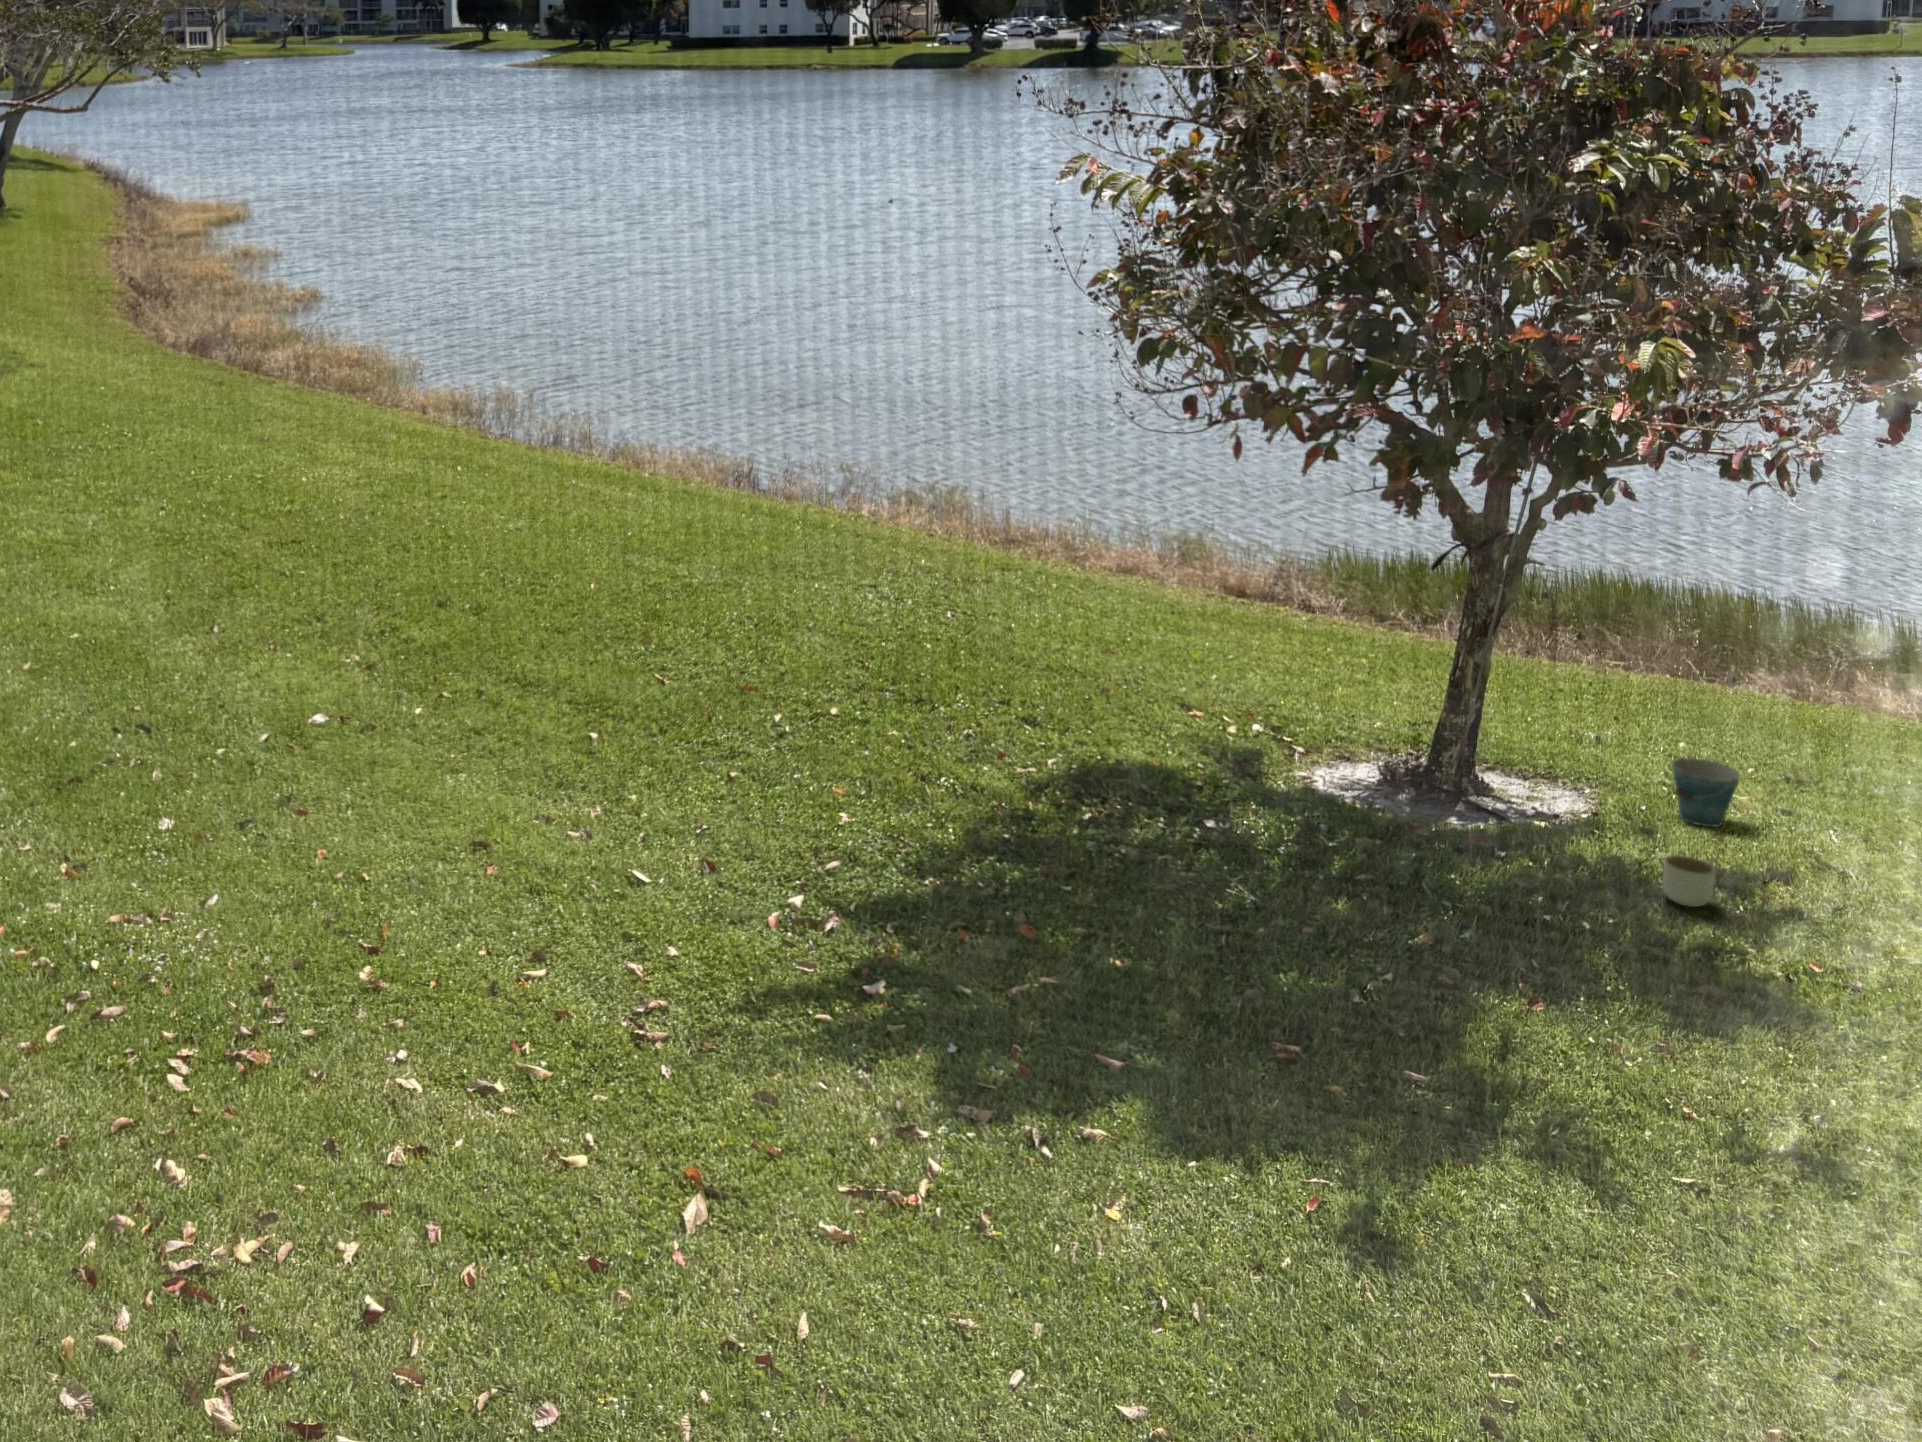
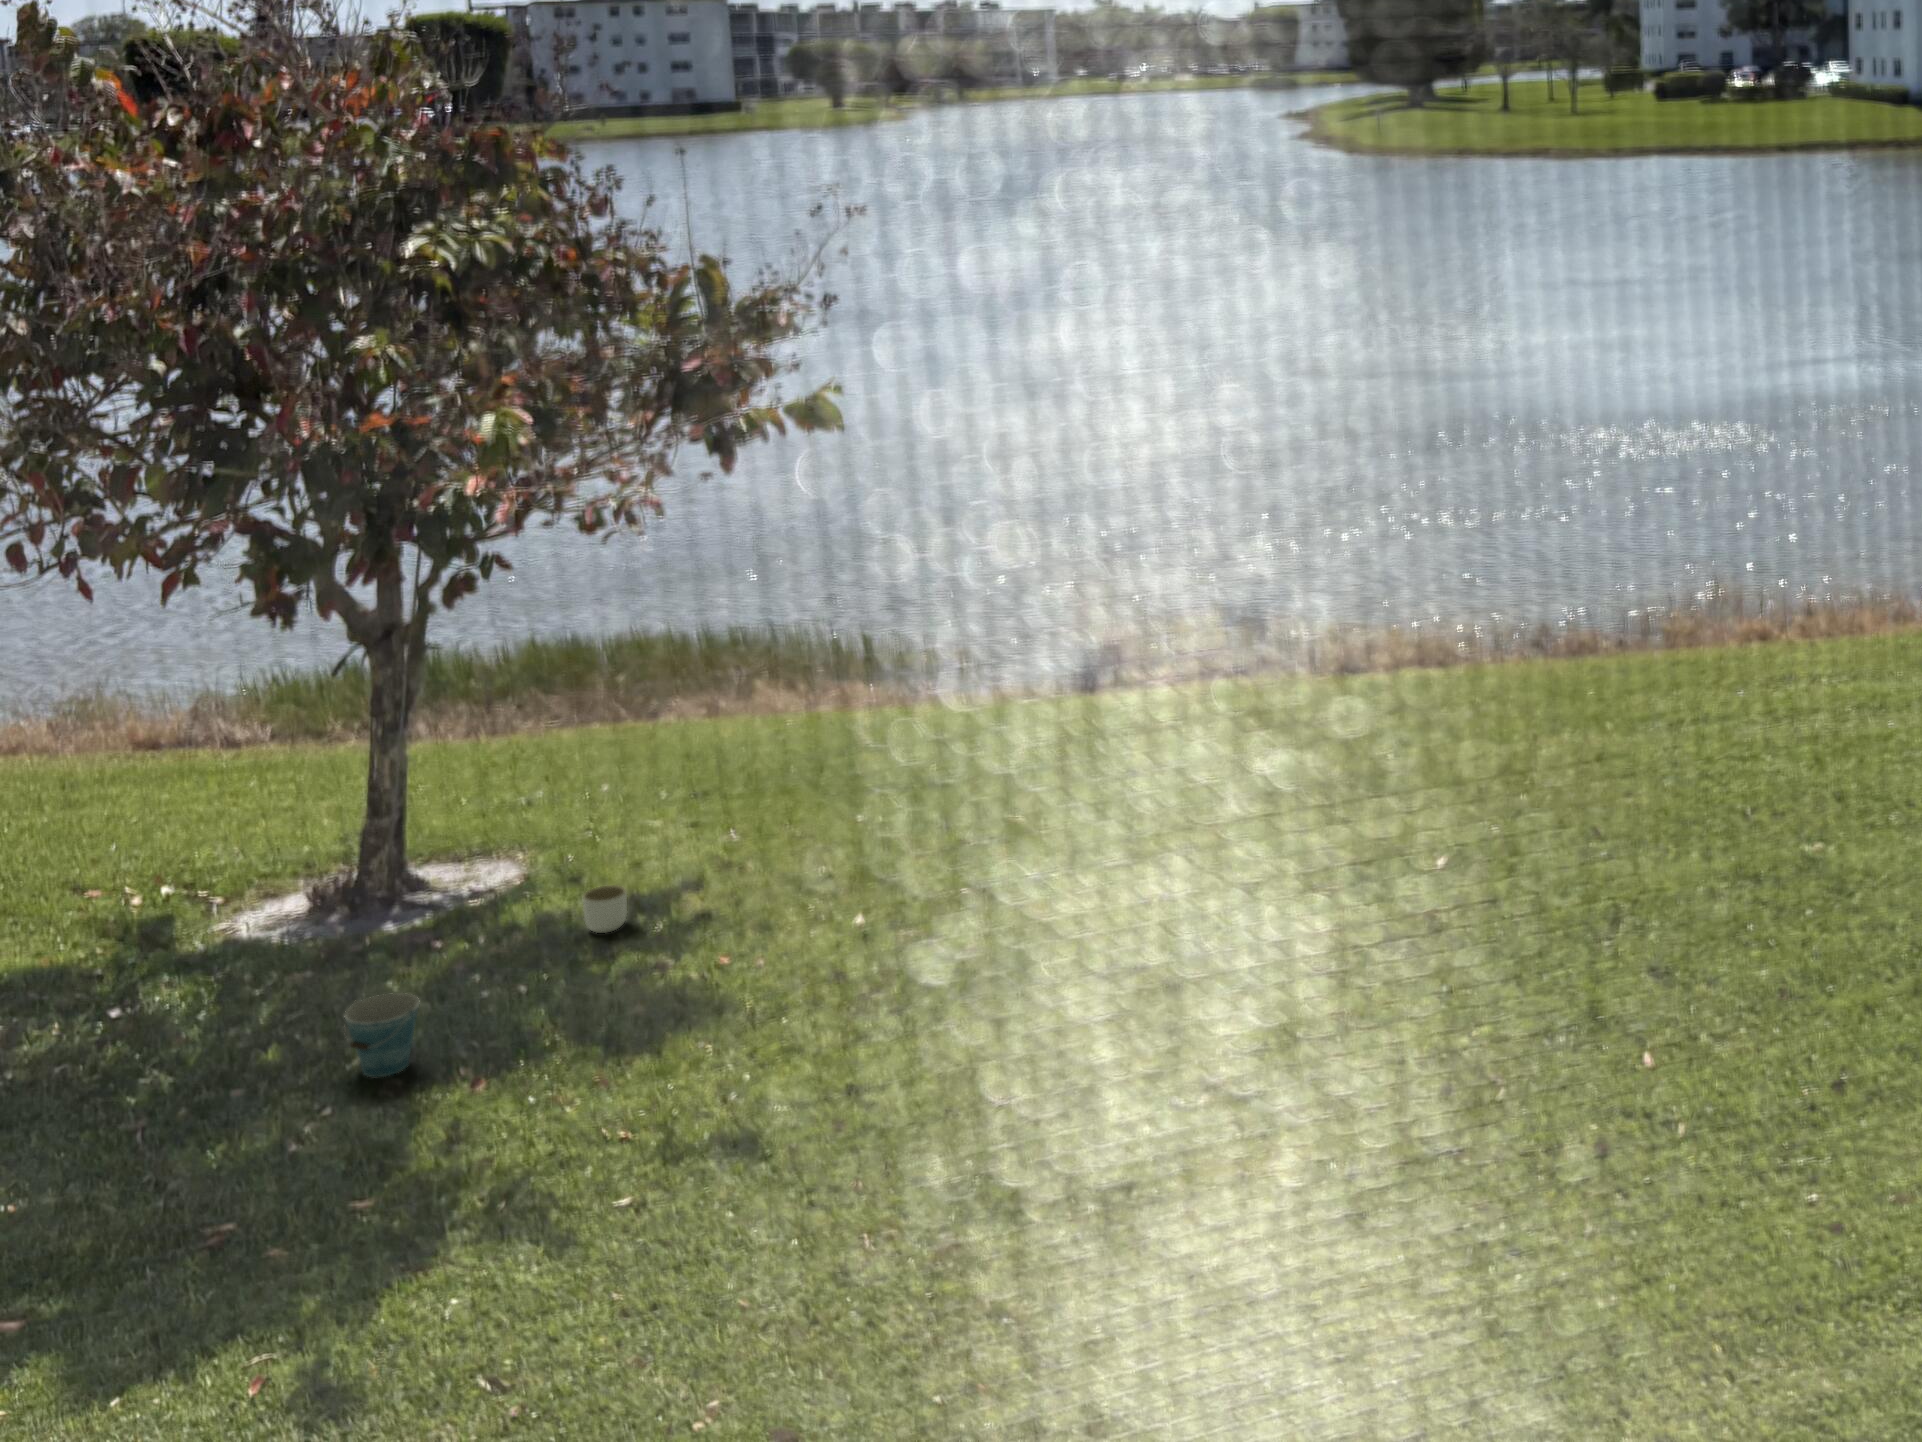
bucket: present [1670,757,1741,827] -> present [344,993,419,1077]

